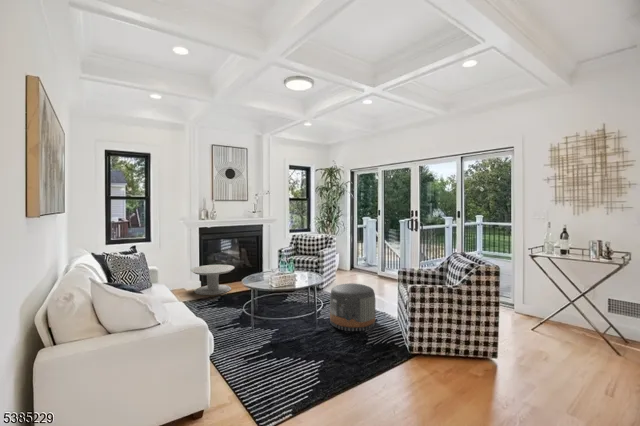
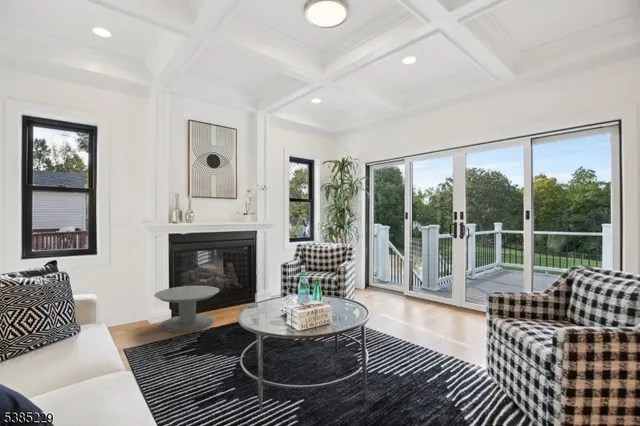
pouf: present [330,284,376,331] -> none [381,316,456,399]

